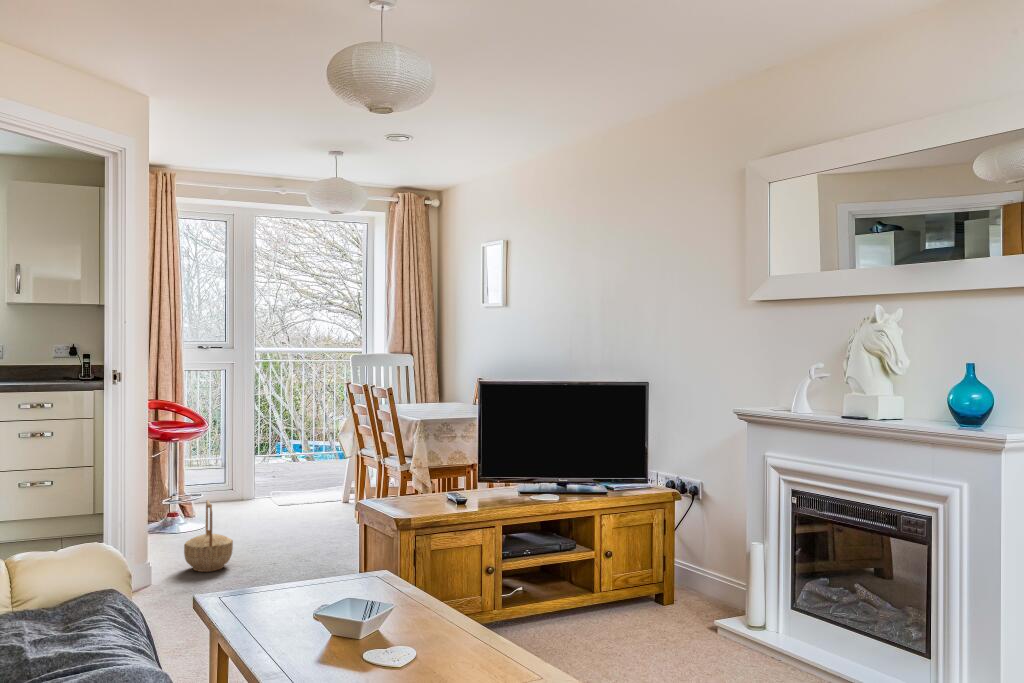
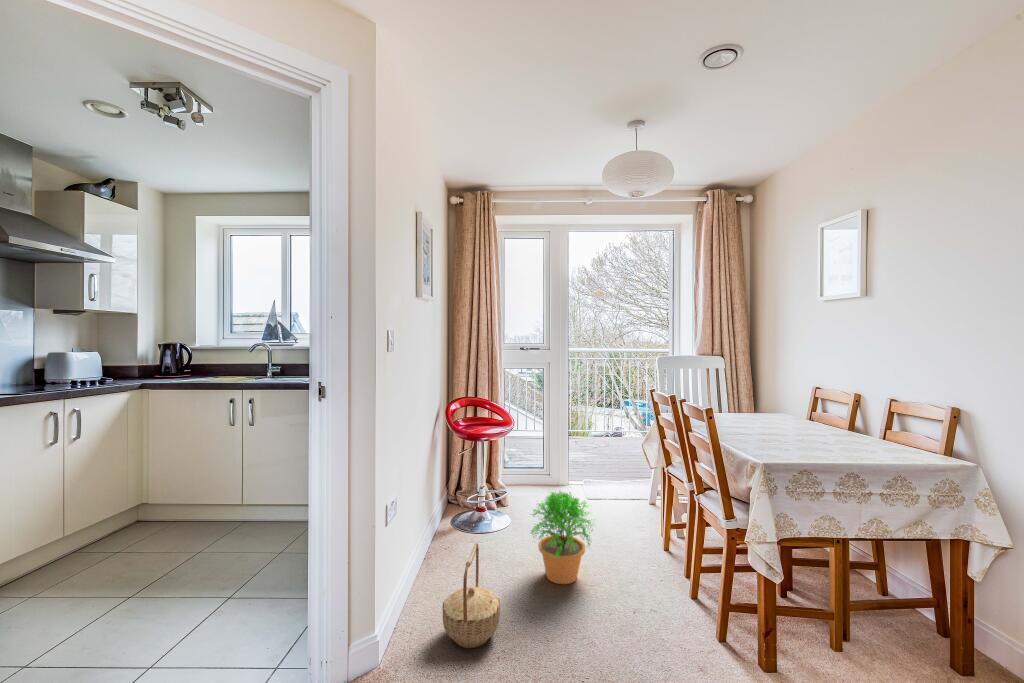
potted plant: none [241,466,304,543] -> present [531,491,593,584]

